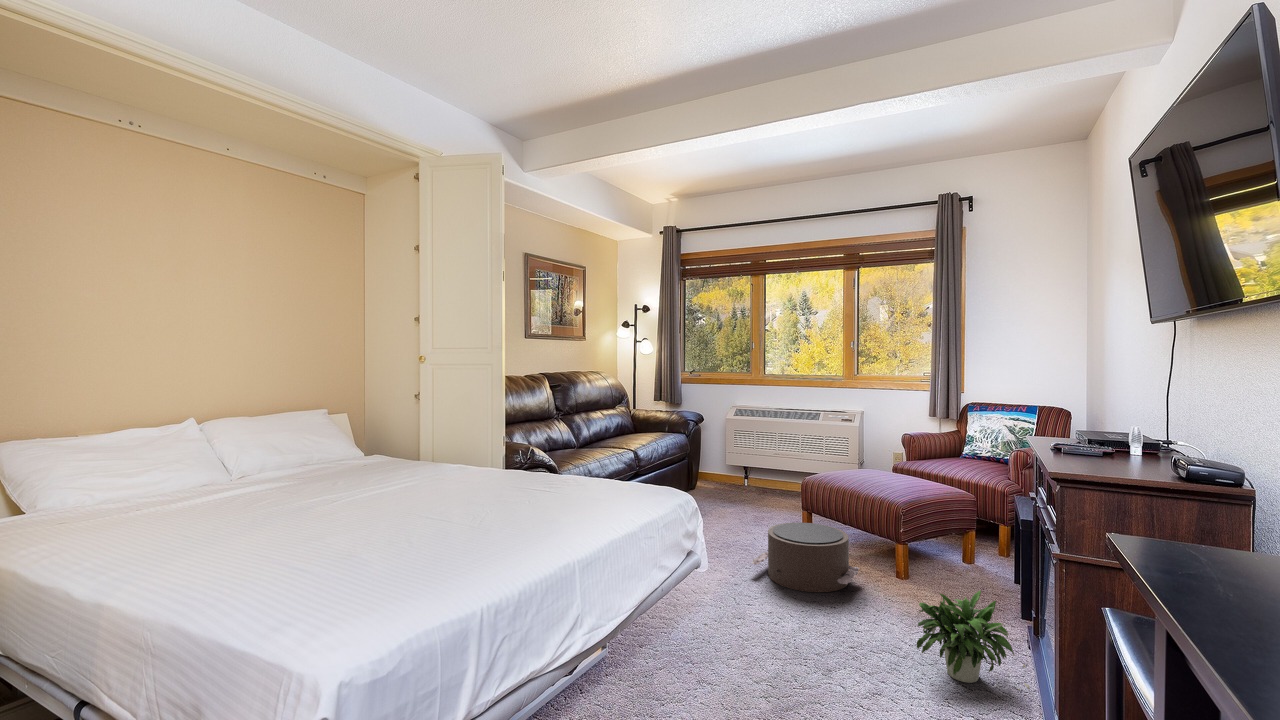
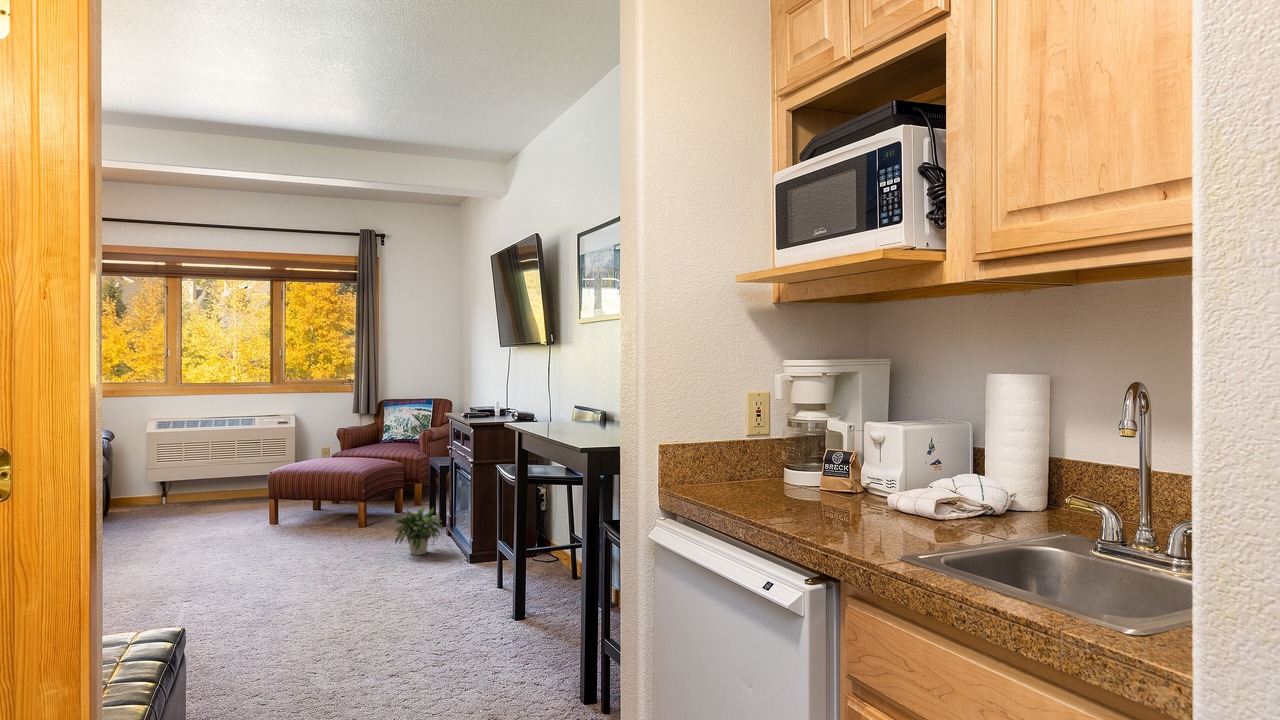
pouf: present [752,523,859,592] -> none [251,500,336,548]

